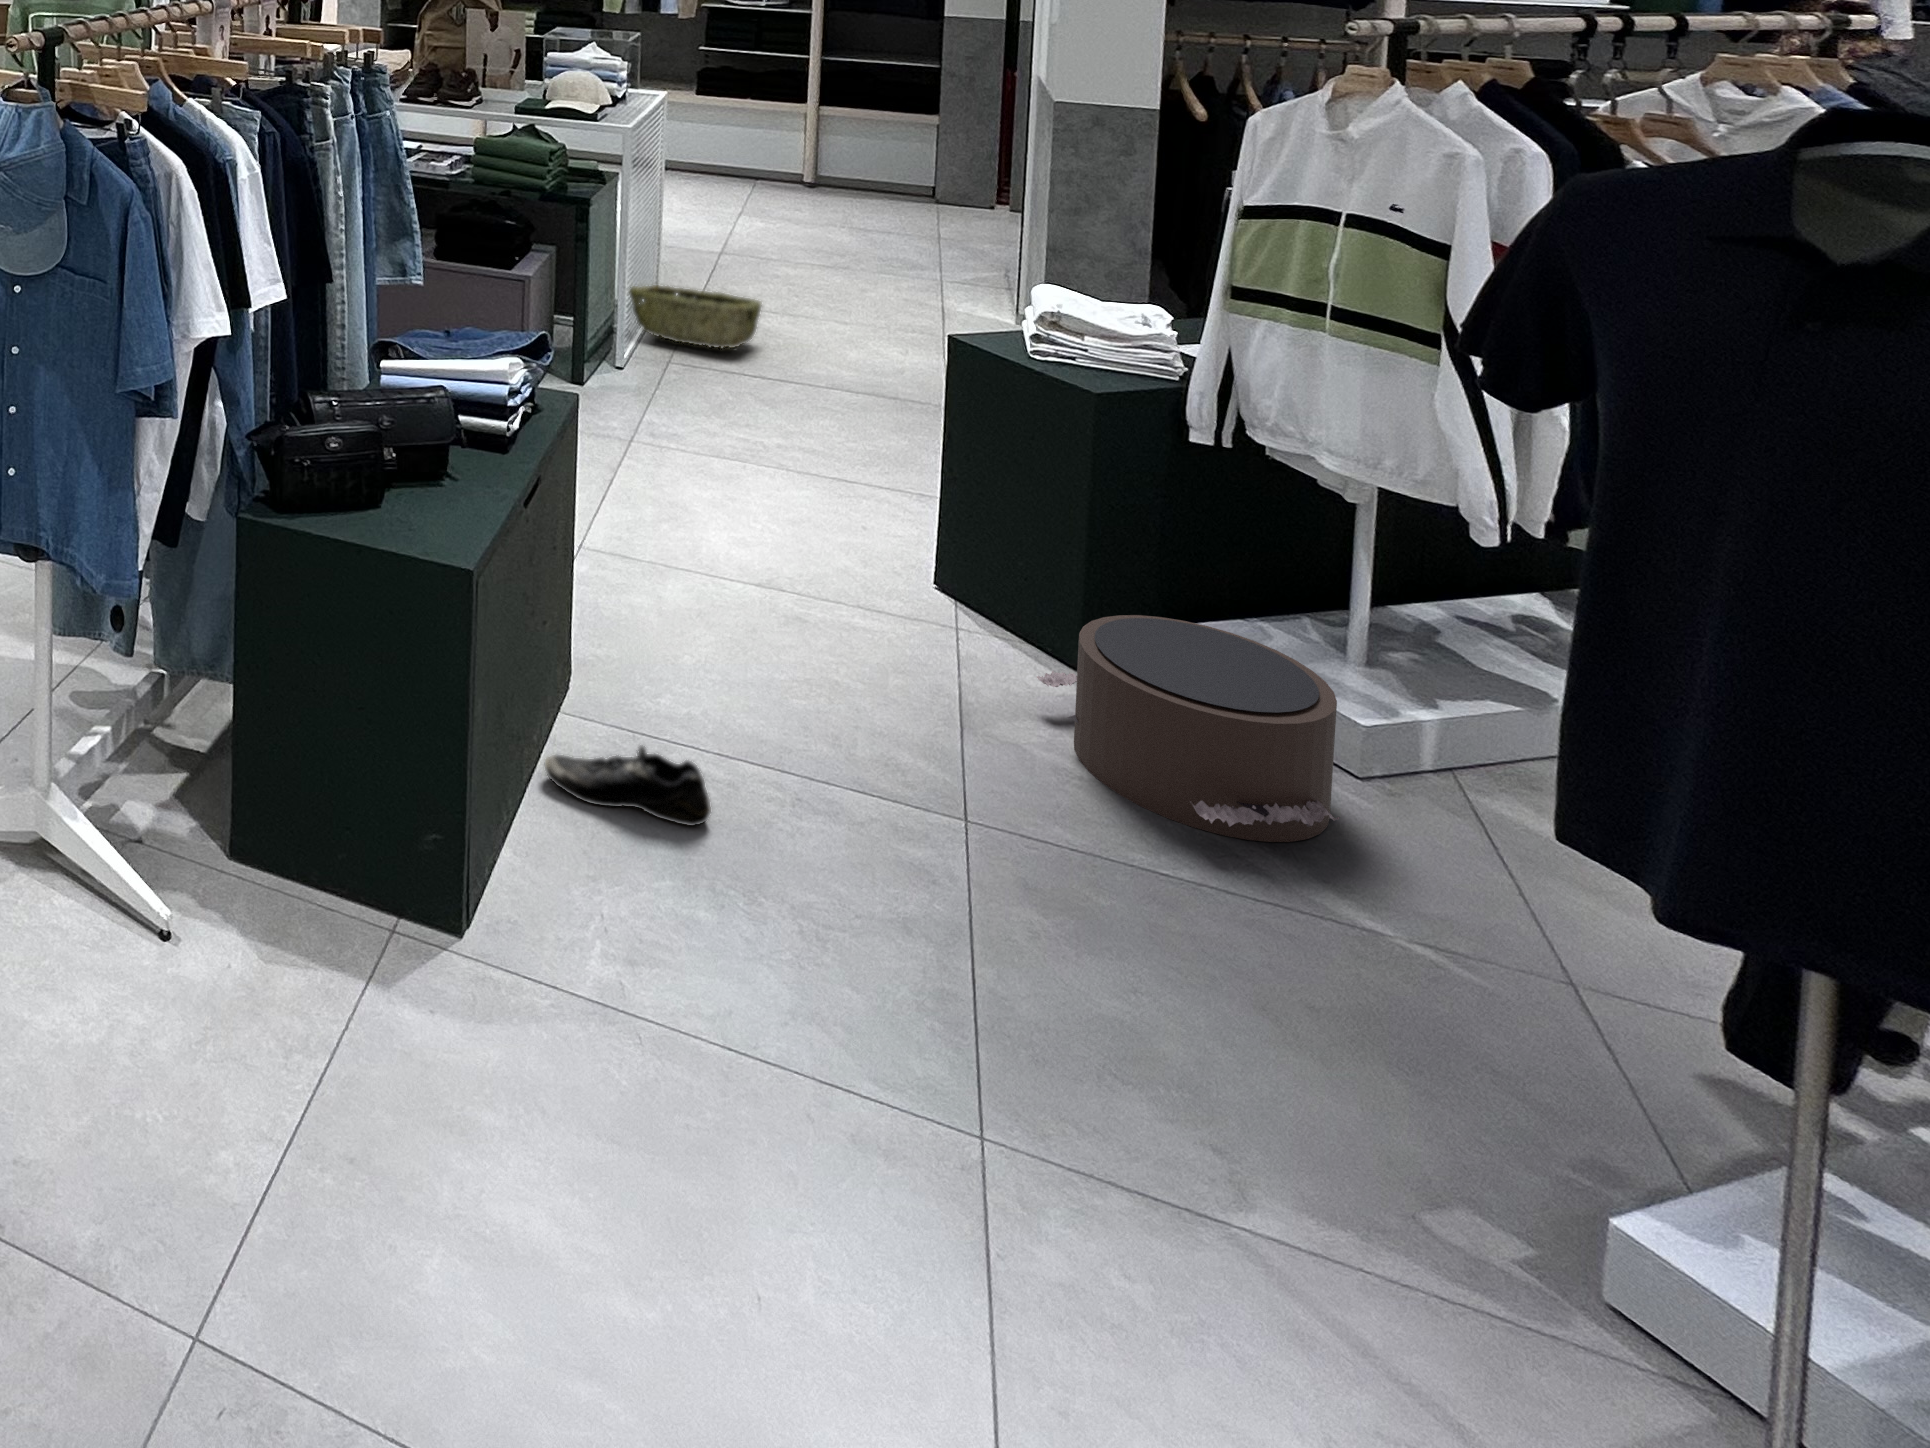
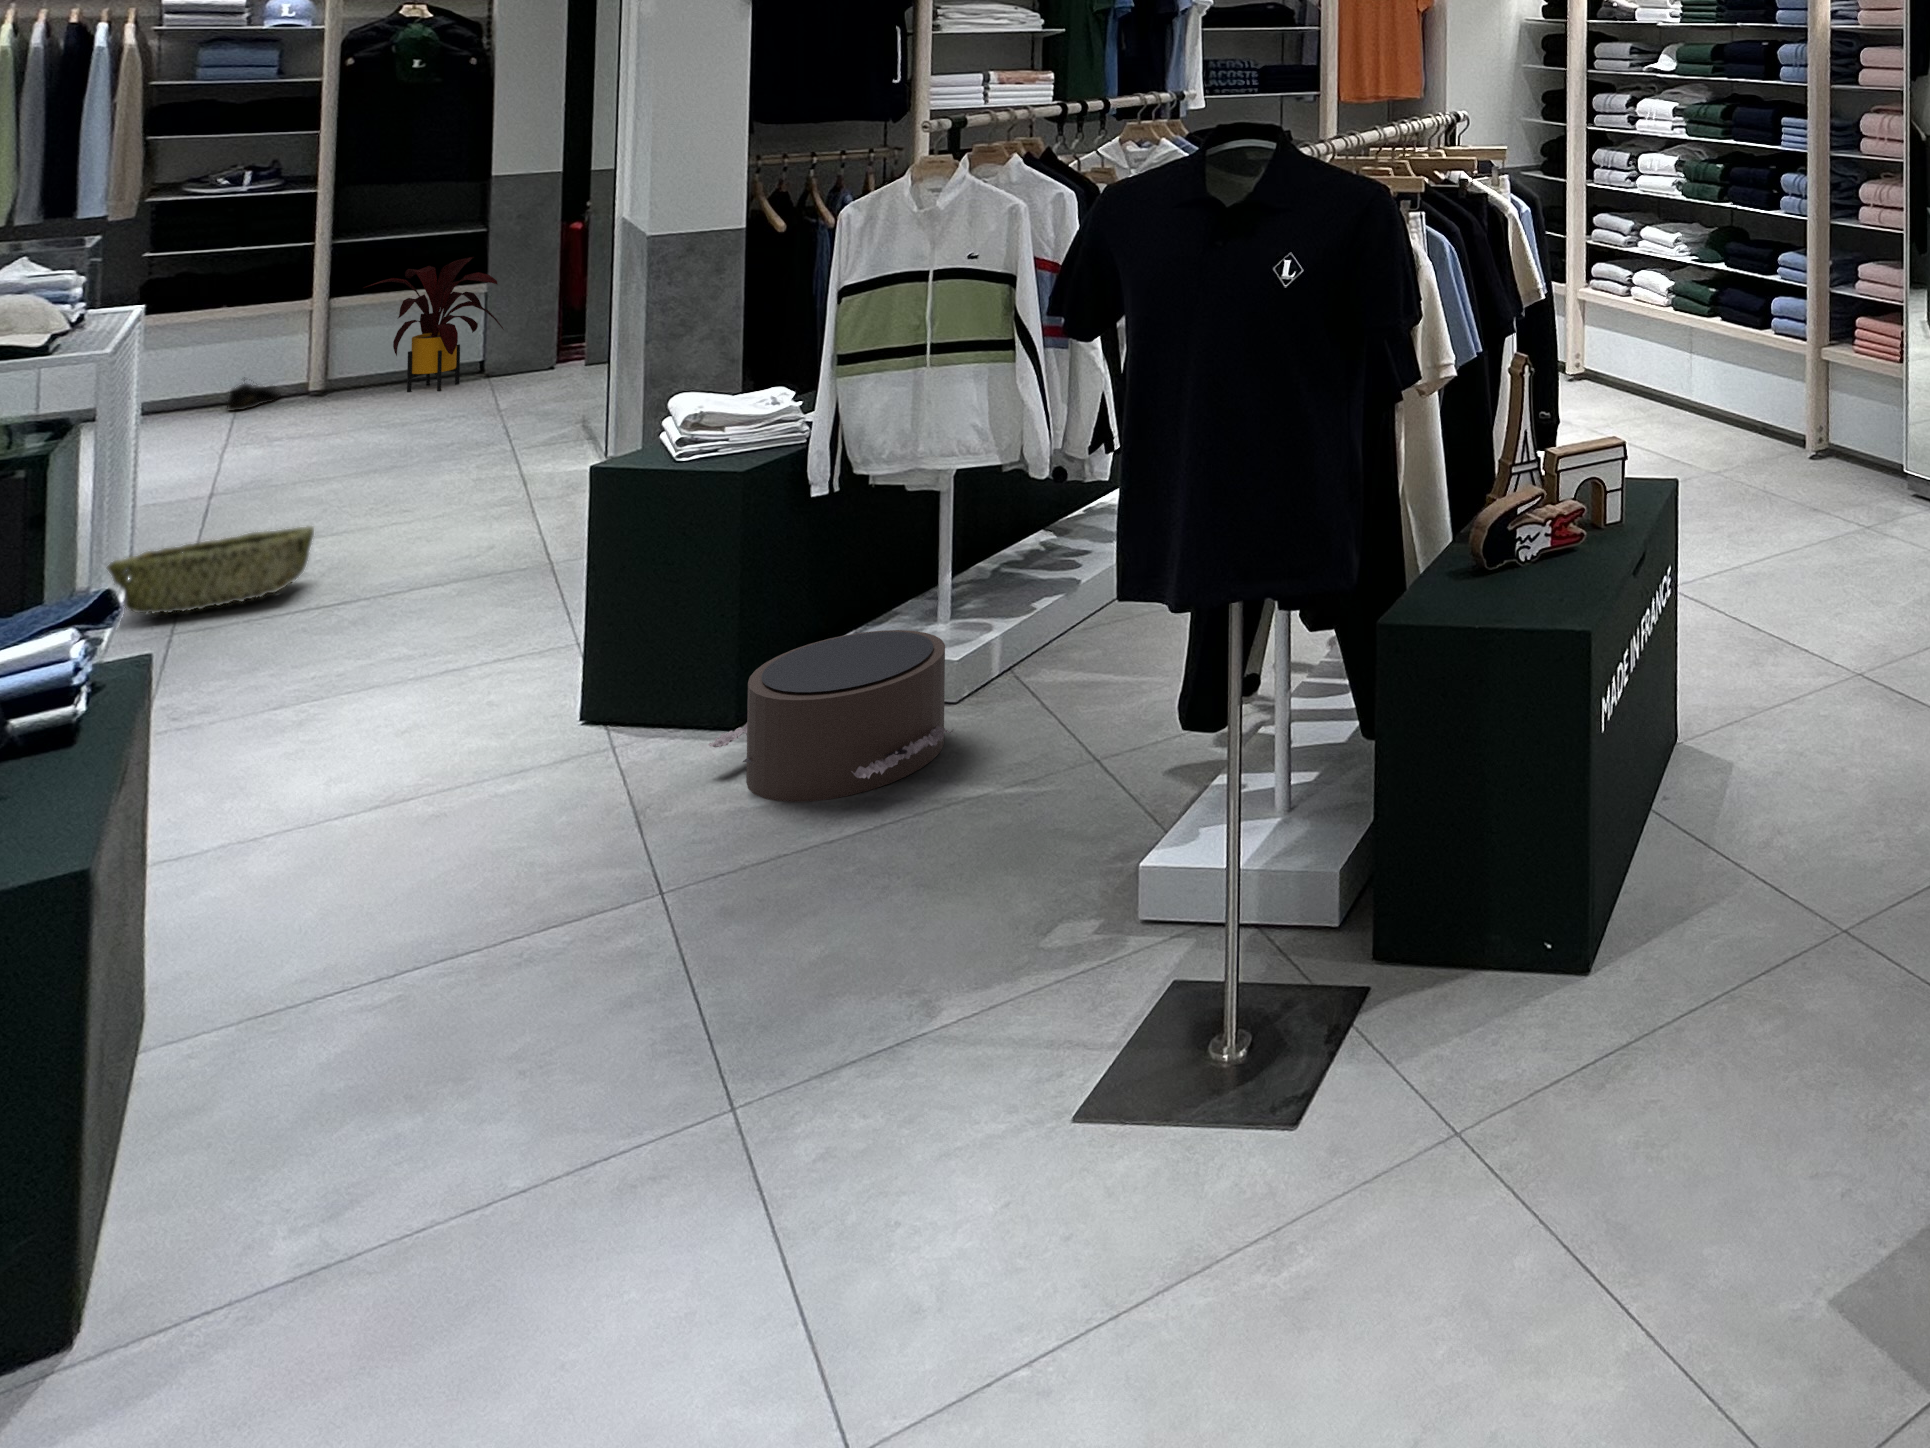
house plant: none [839,86,949,201] -> present [363,257,504,392]
shoe: present [545,746,711,826] -> present [227,377,281,410]

